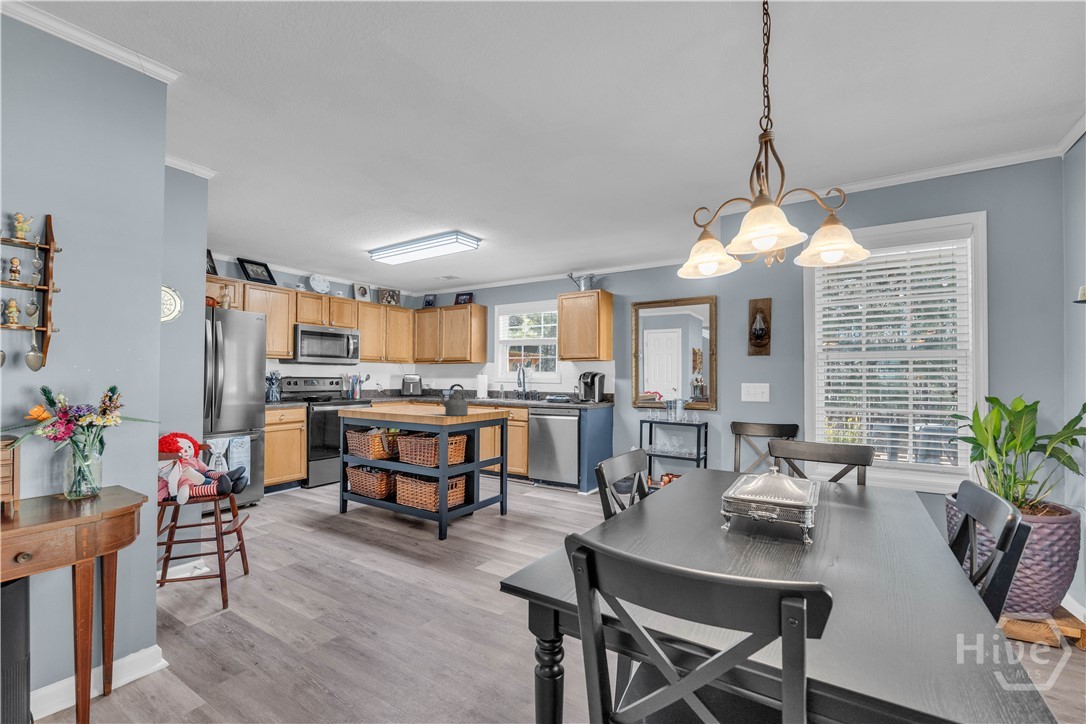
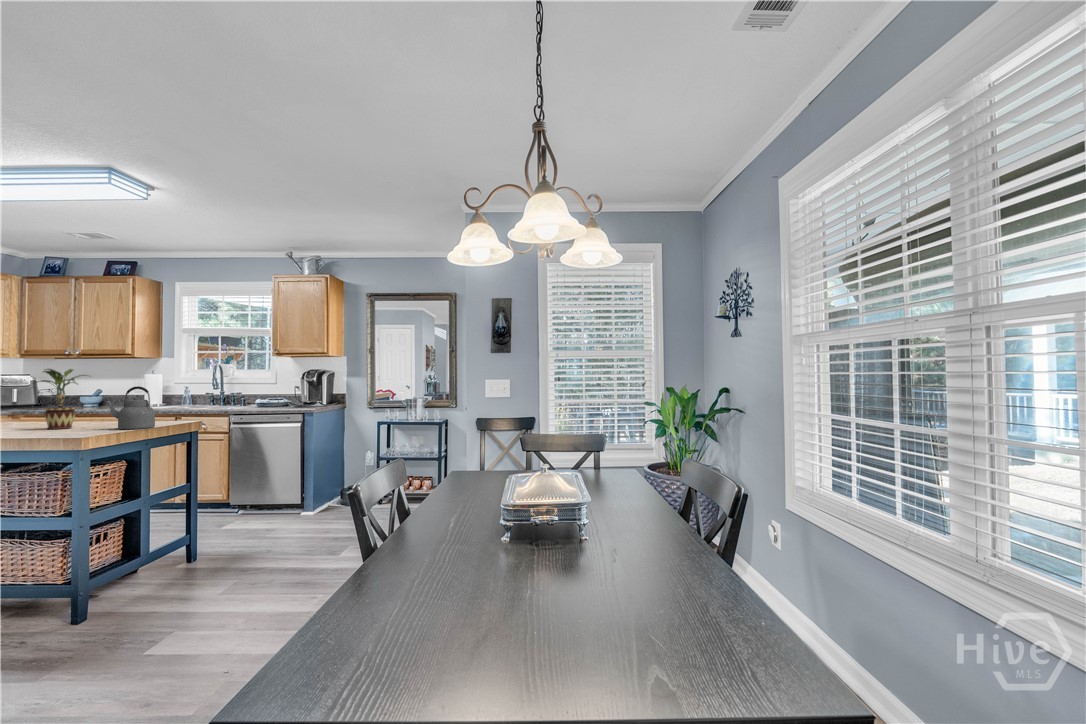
potted plant: none [402,370,435,413] -> present [36,369,87,429]

